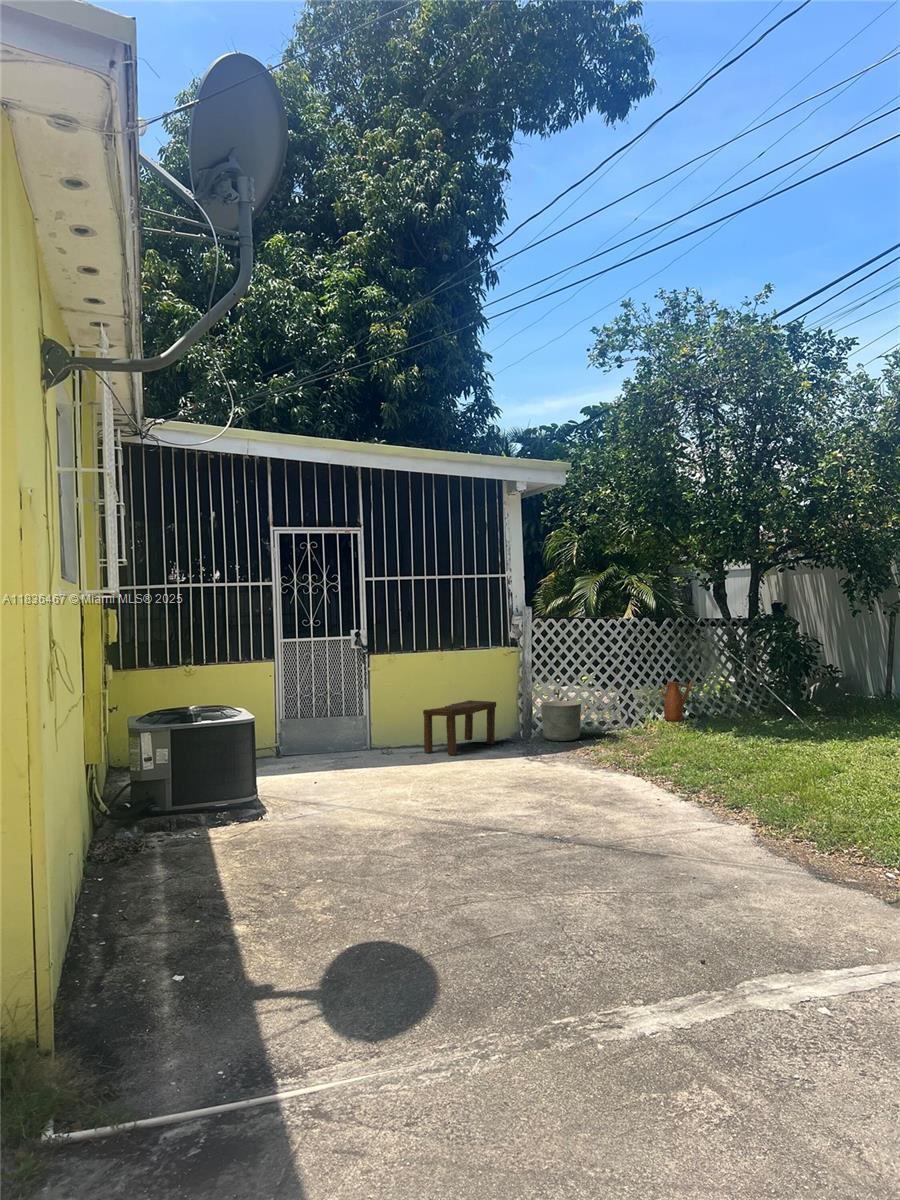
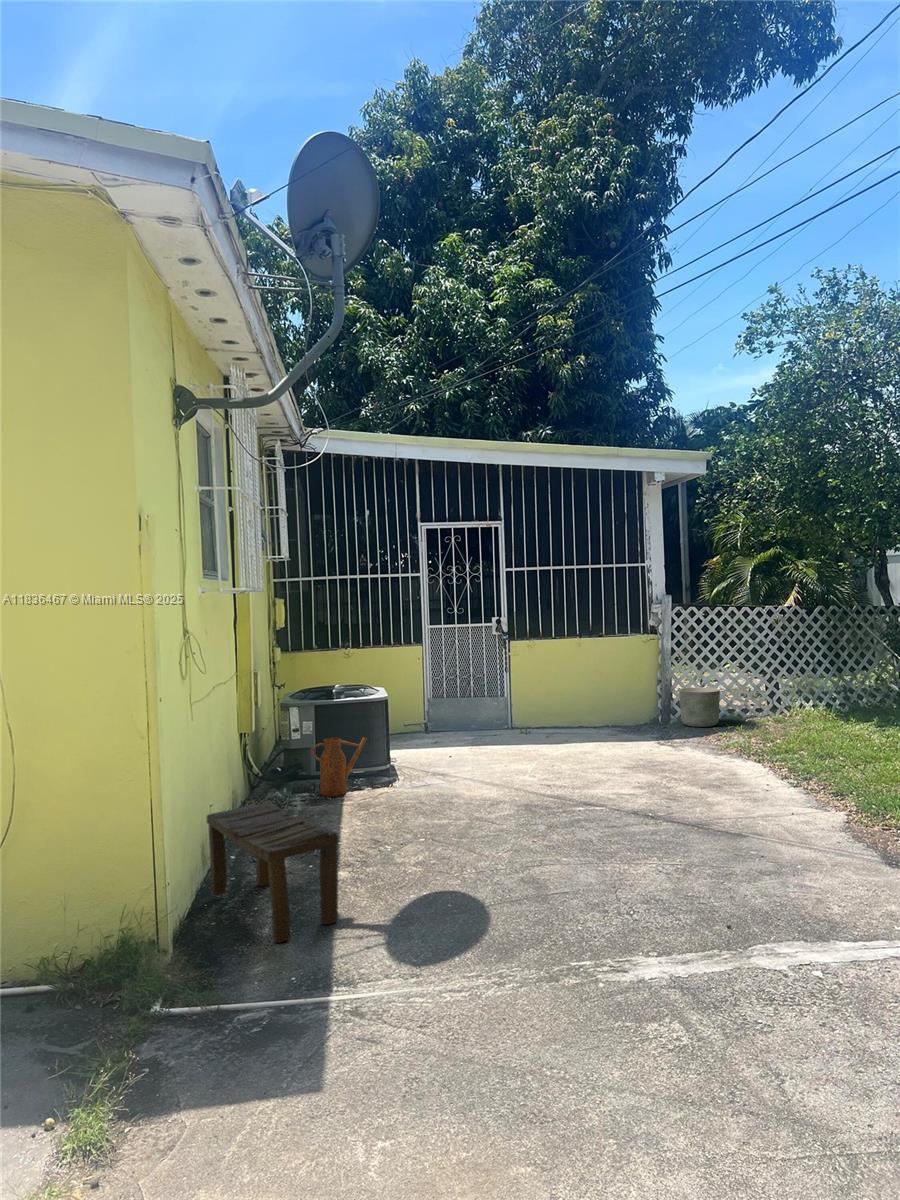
watering can: present [661,680,694,721] -> present [312,737,367,797]
bench: present [423,700,496,755] -> present [207,802,338,942]

